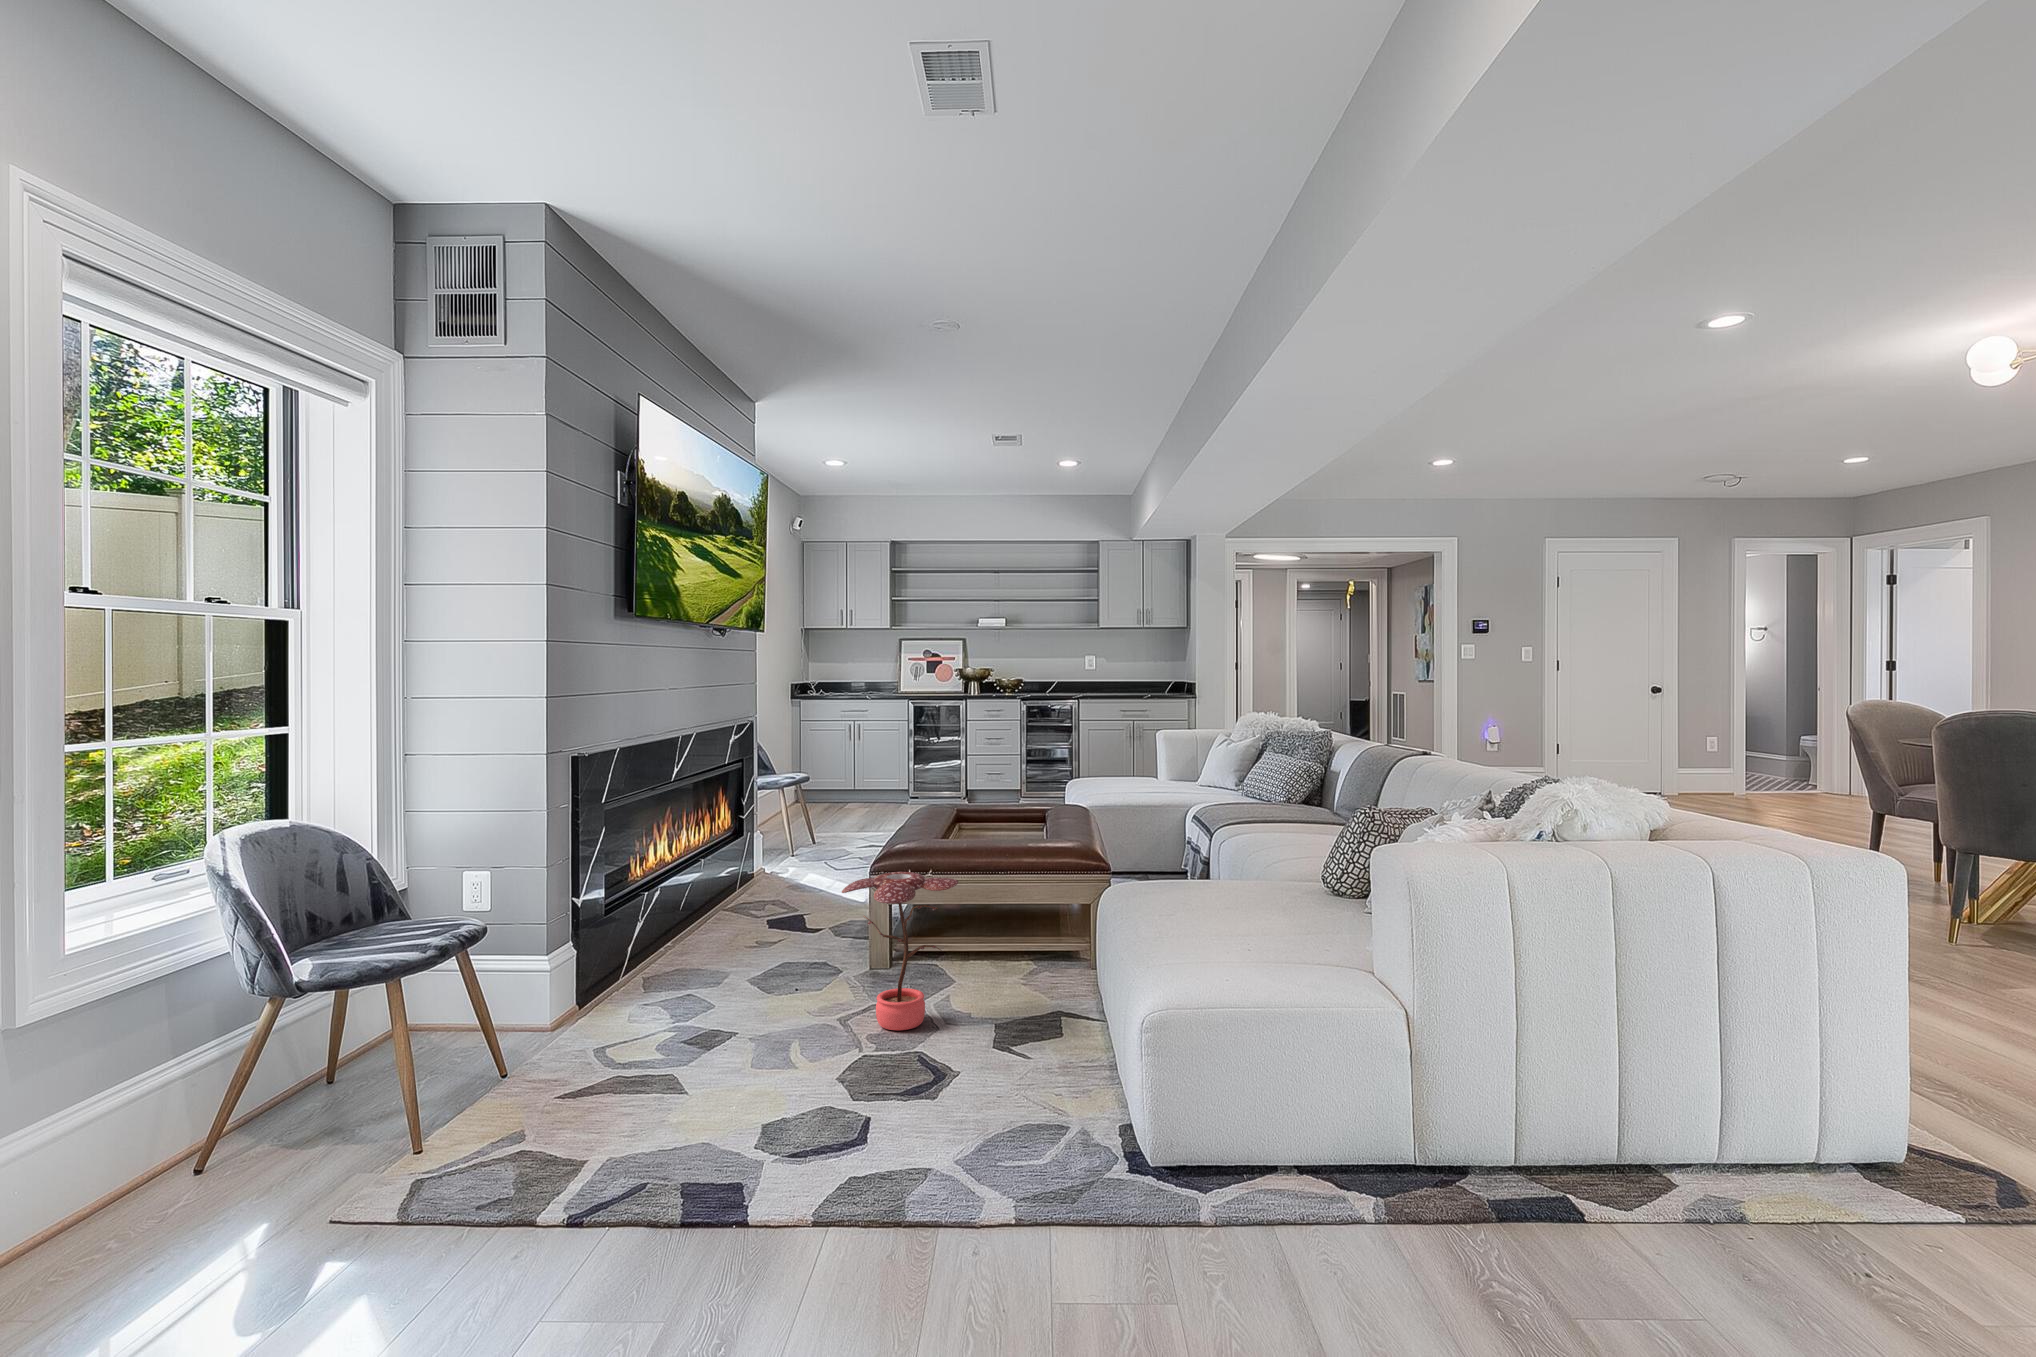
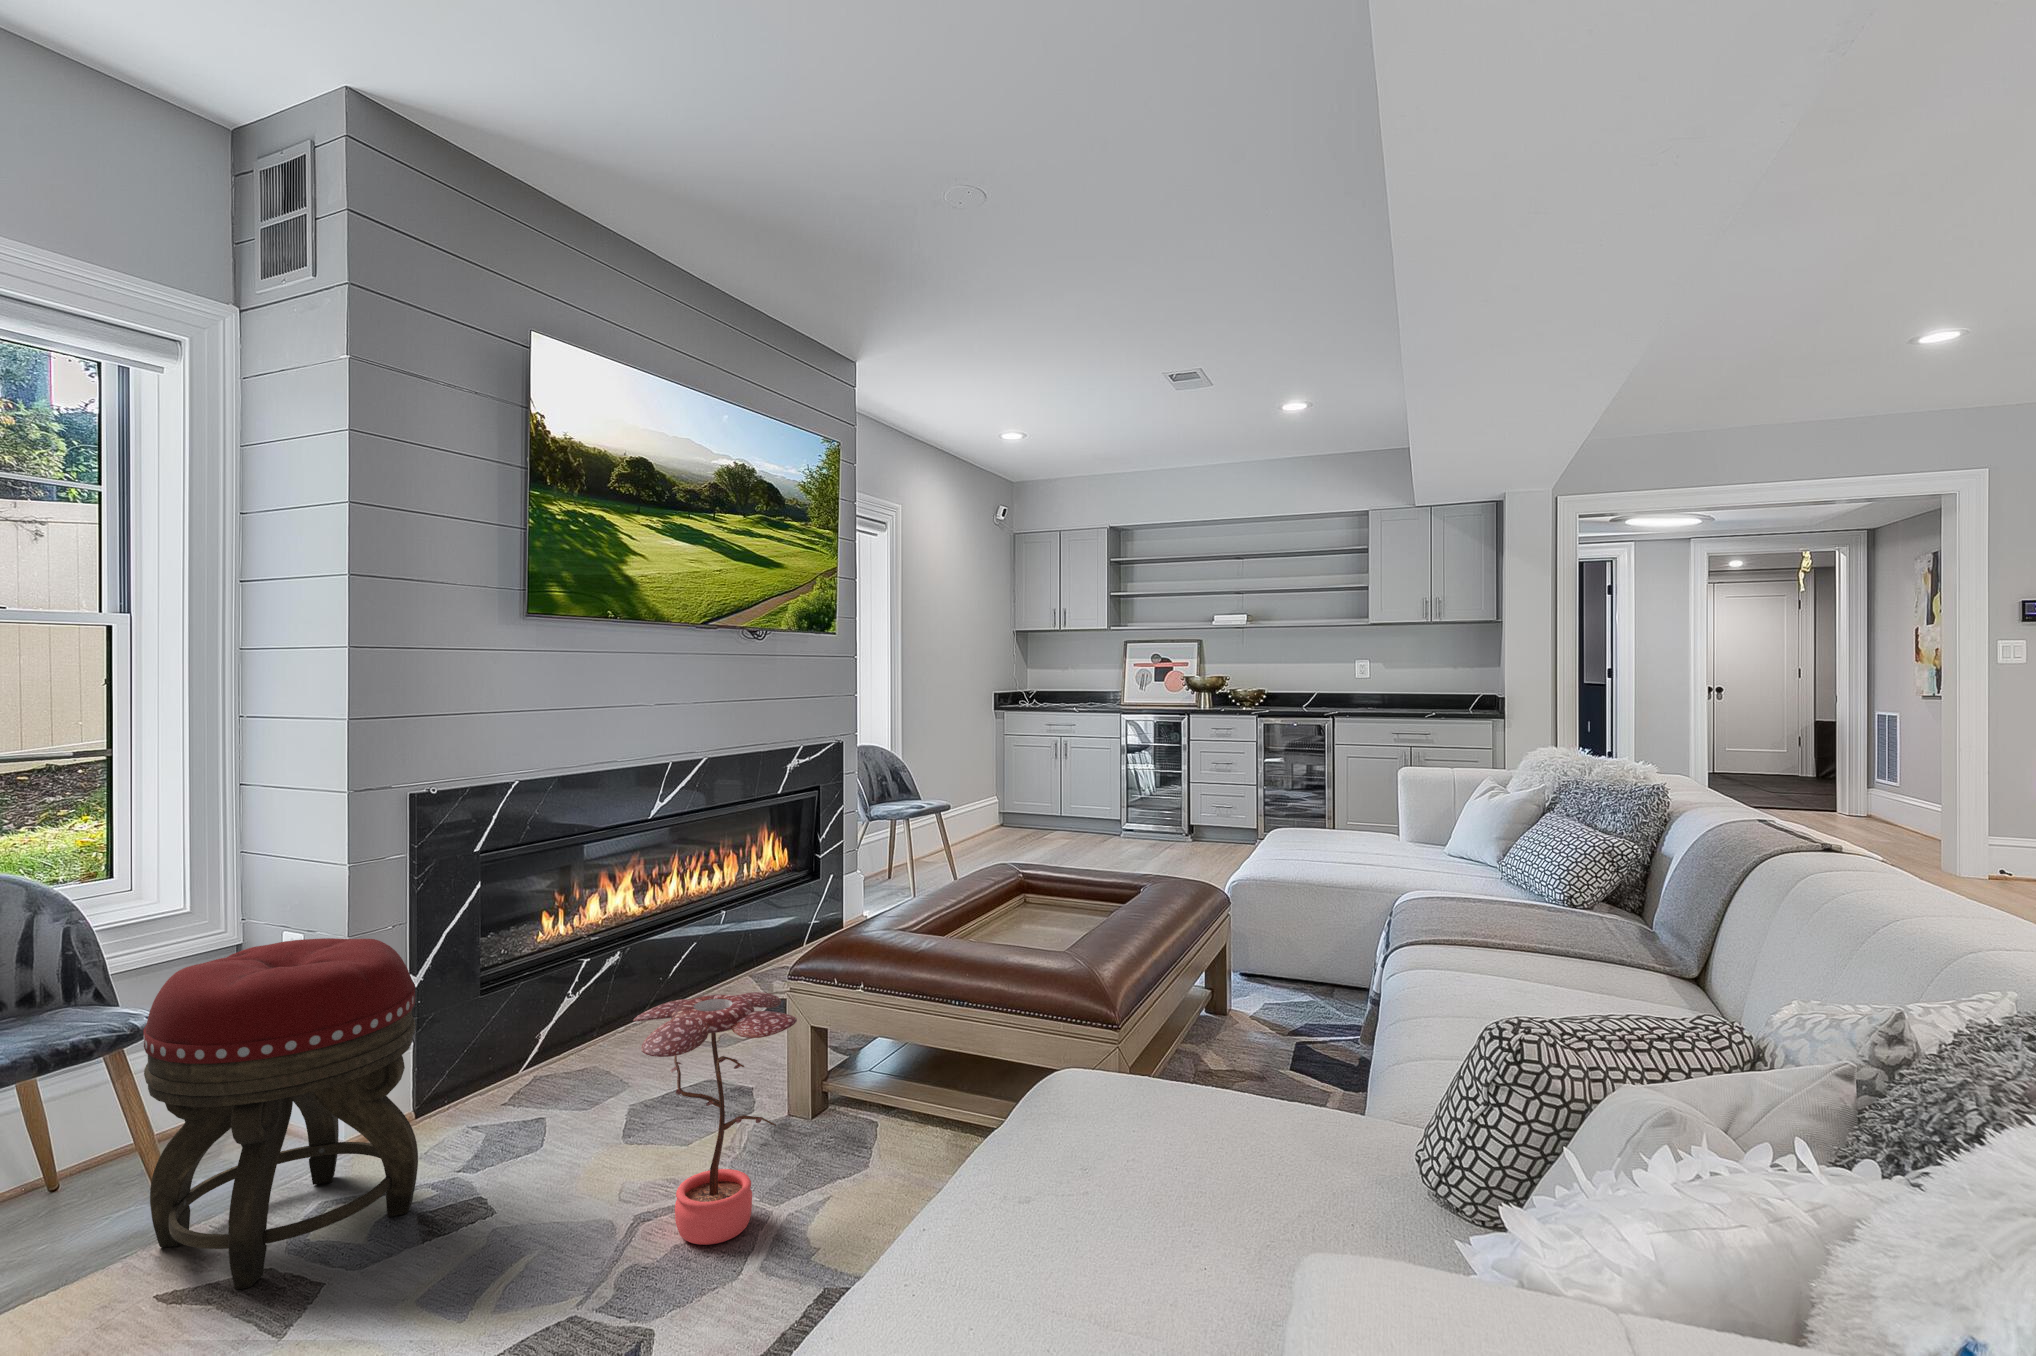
footstool: none [501,856,679,1093] -> present [144,938,418,1289]

